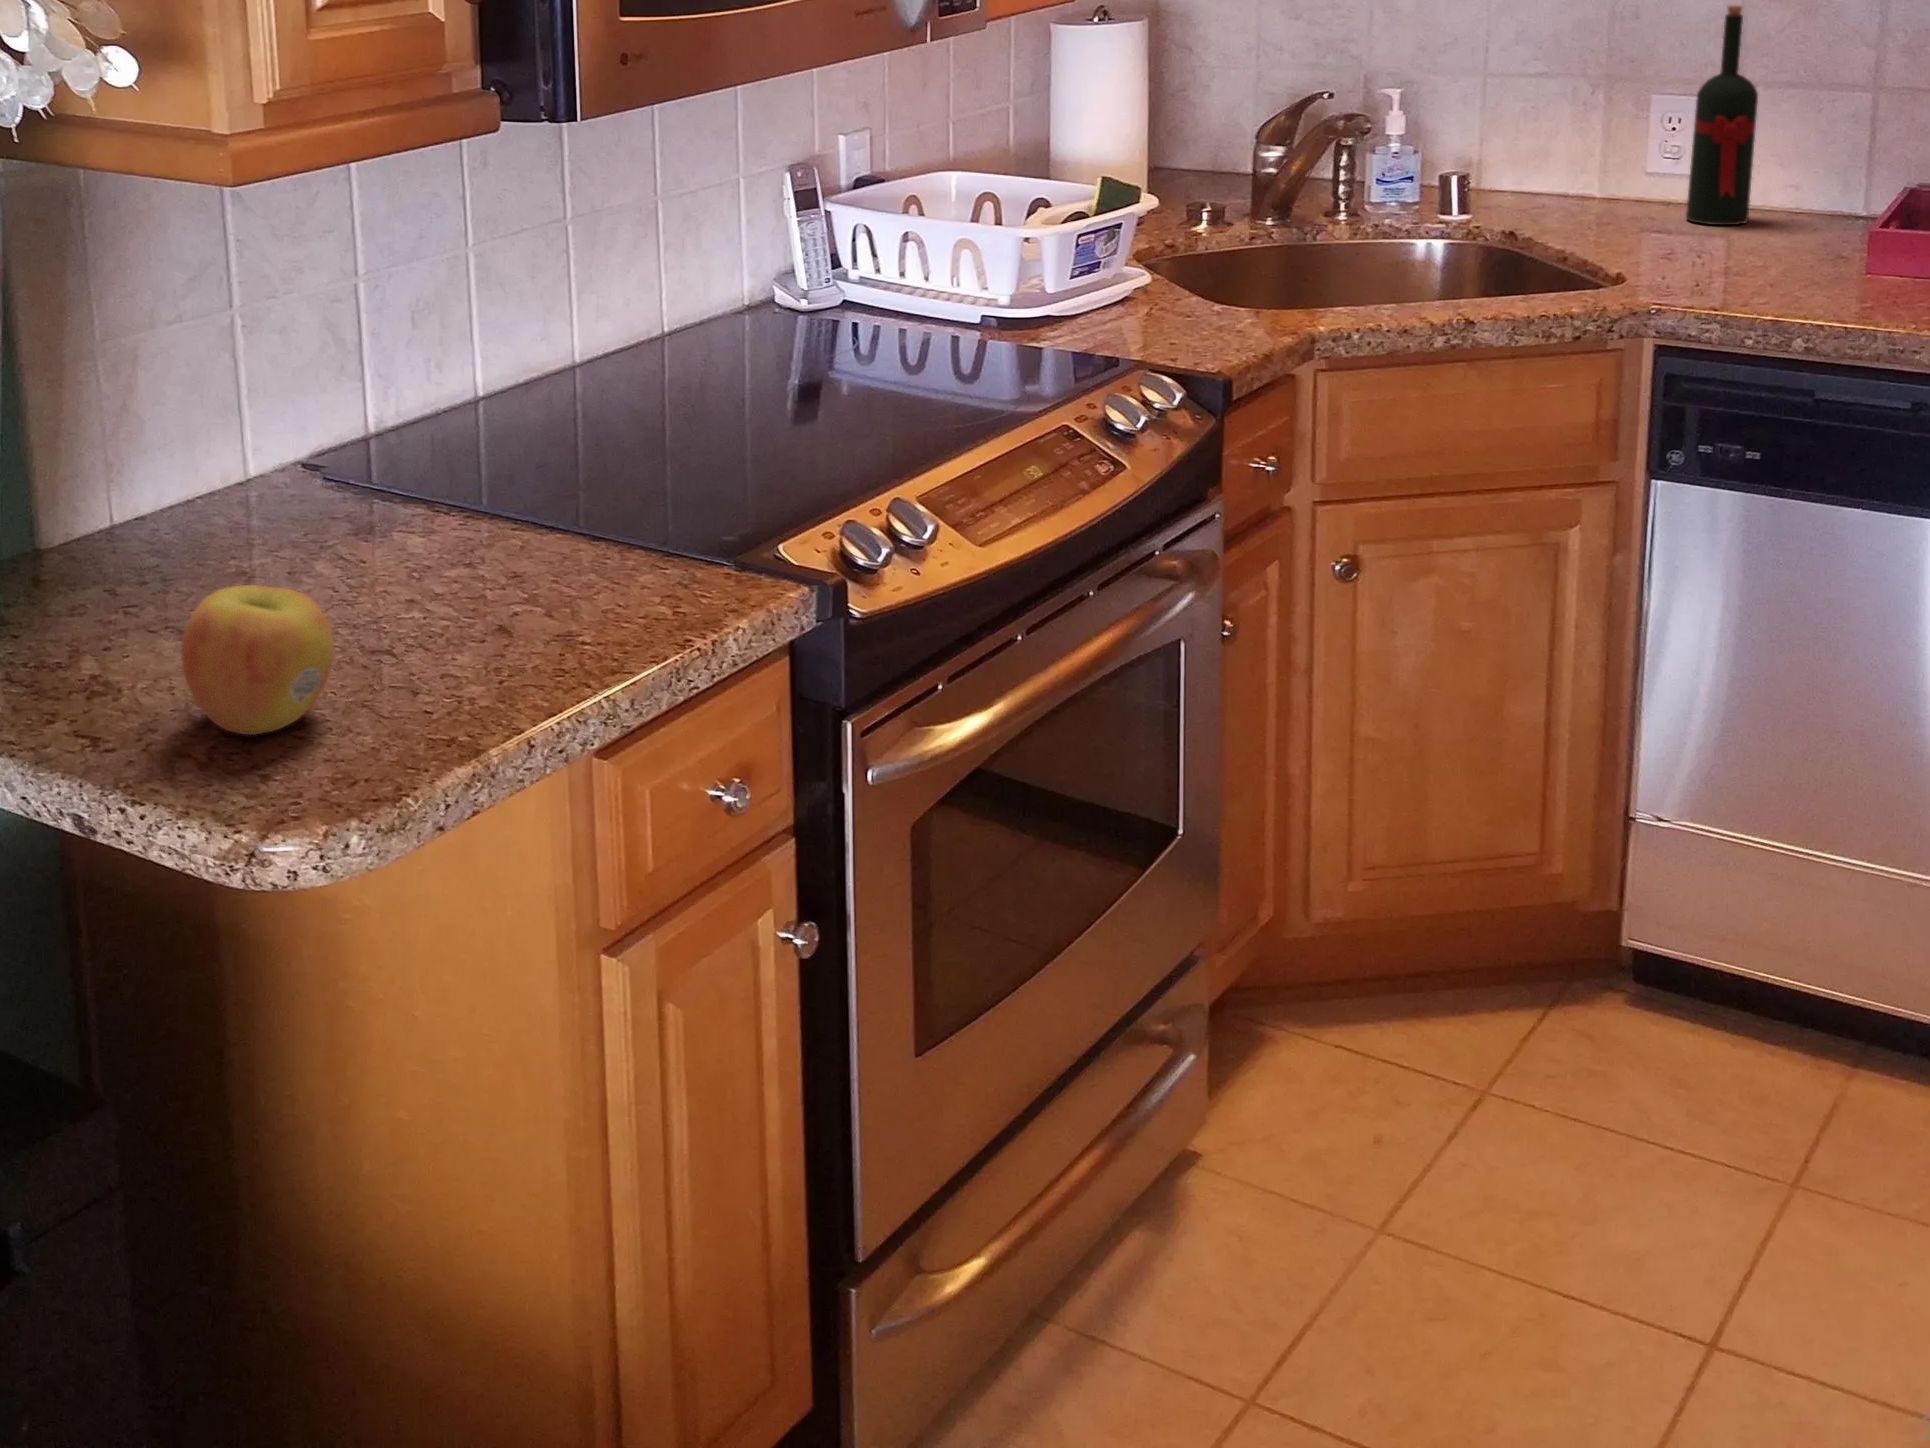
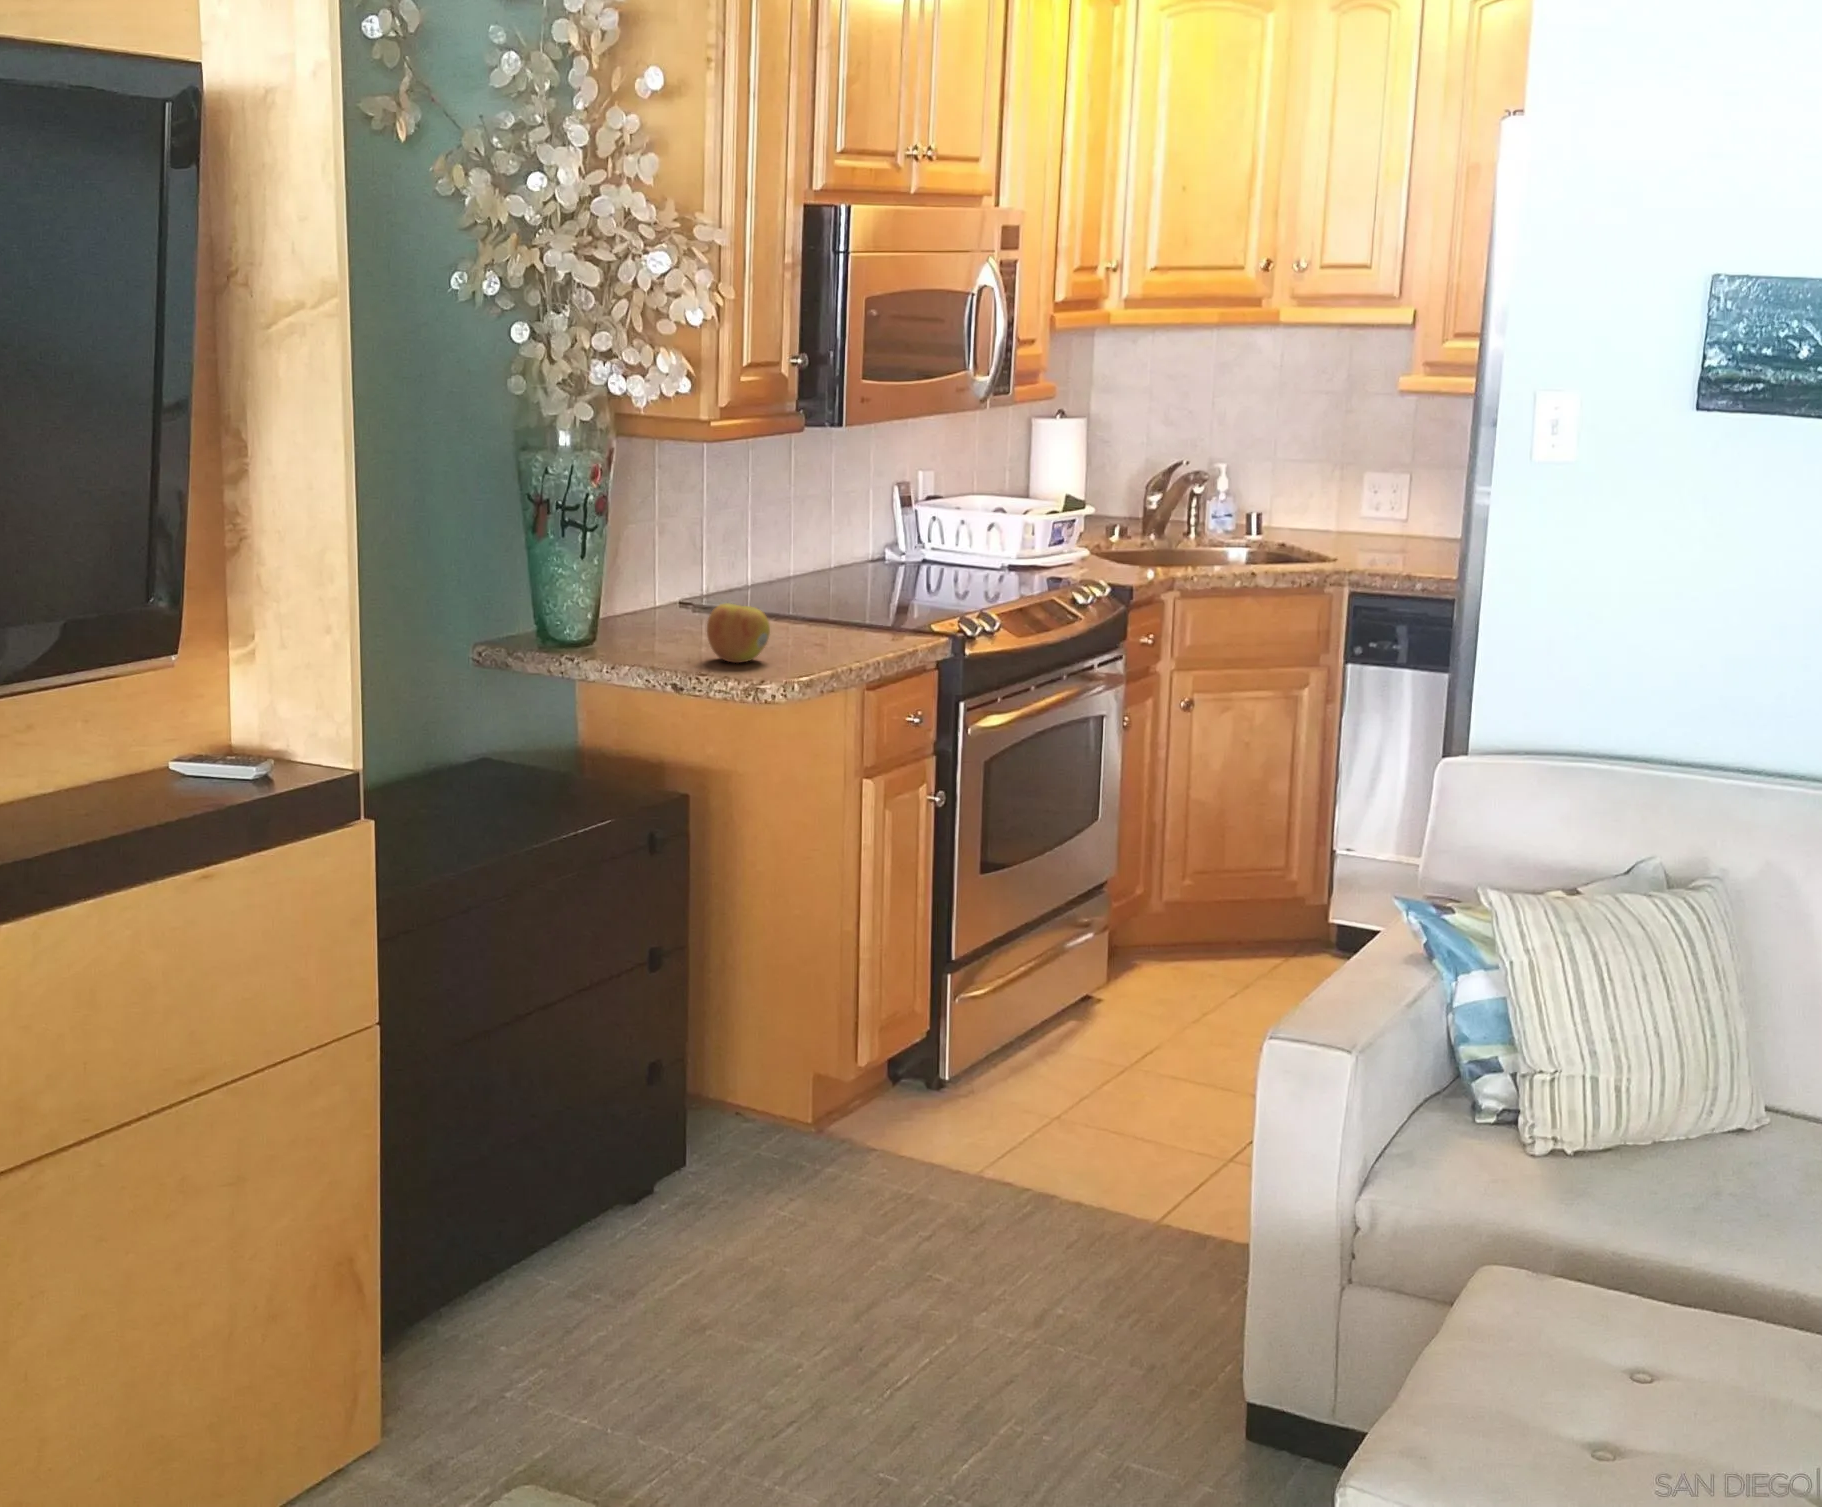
wine bottle: present [1686,5,1758,225] -> none [1379,422,1416,543]

